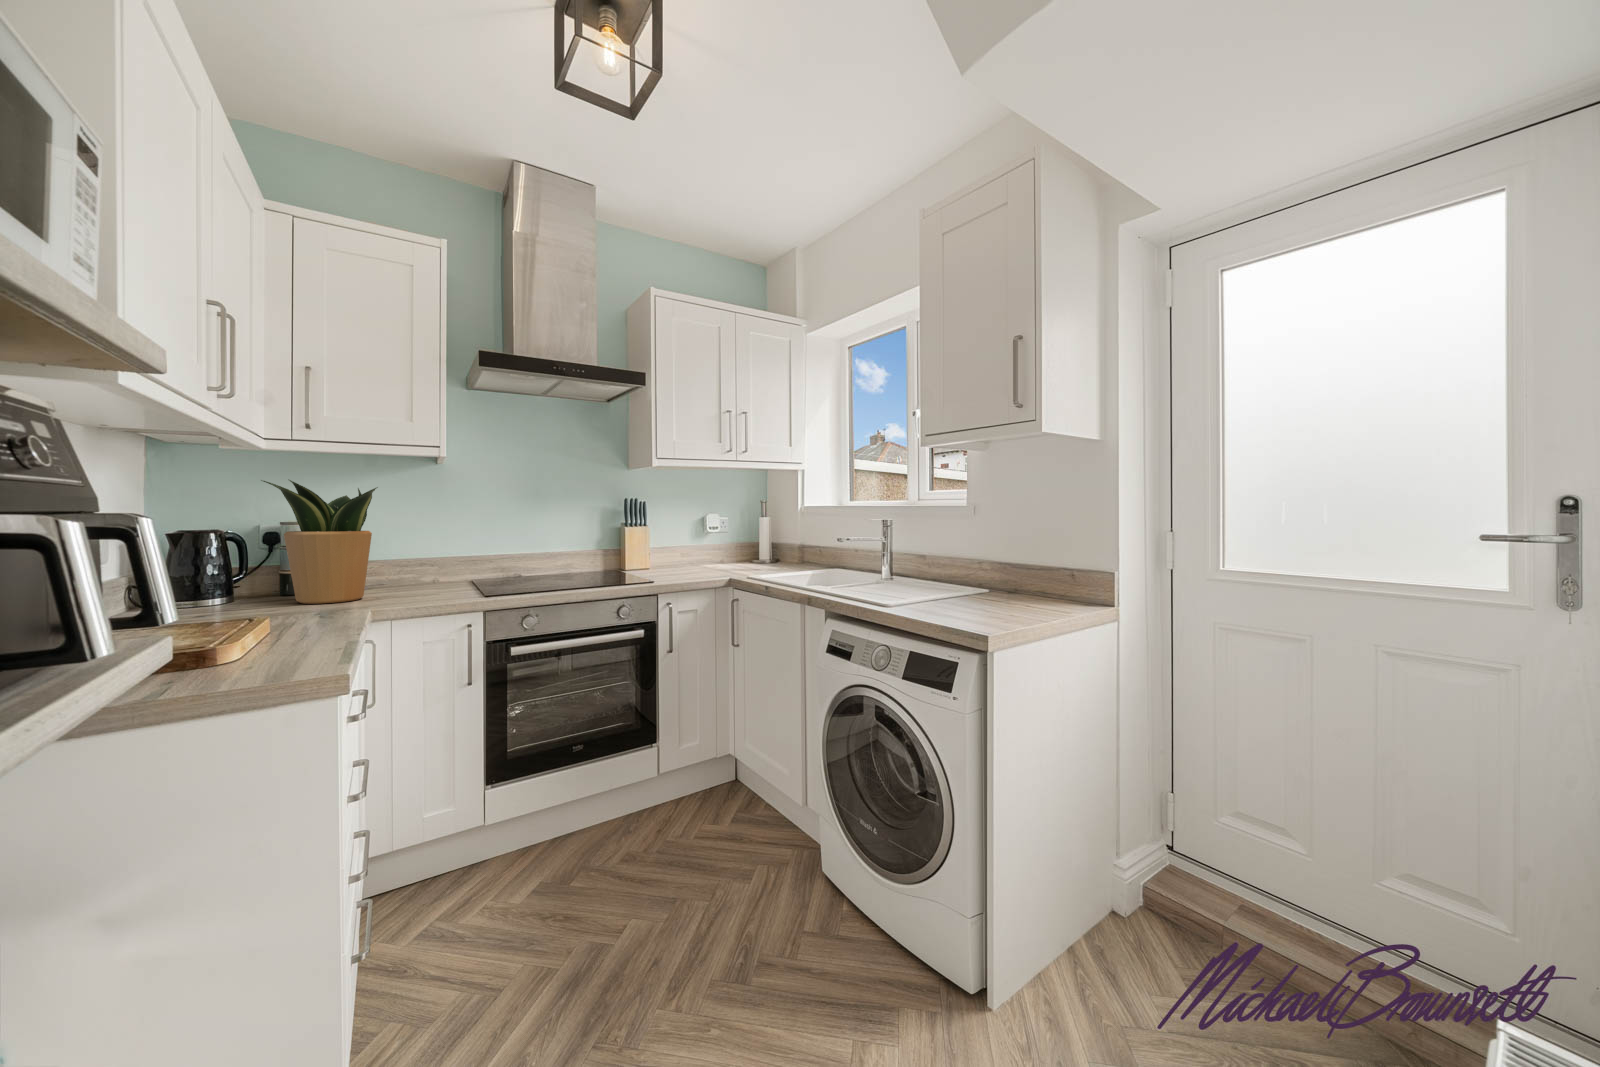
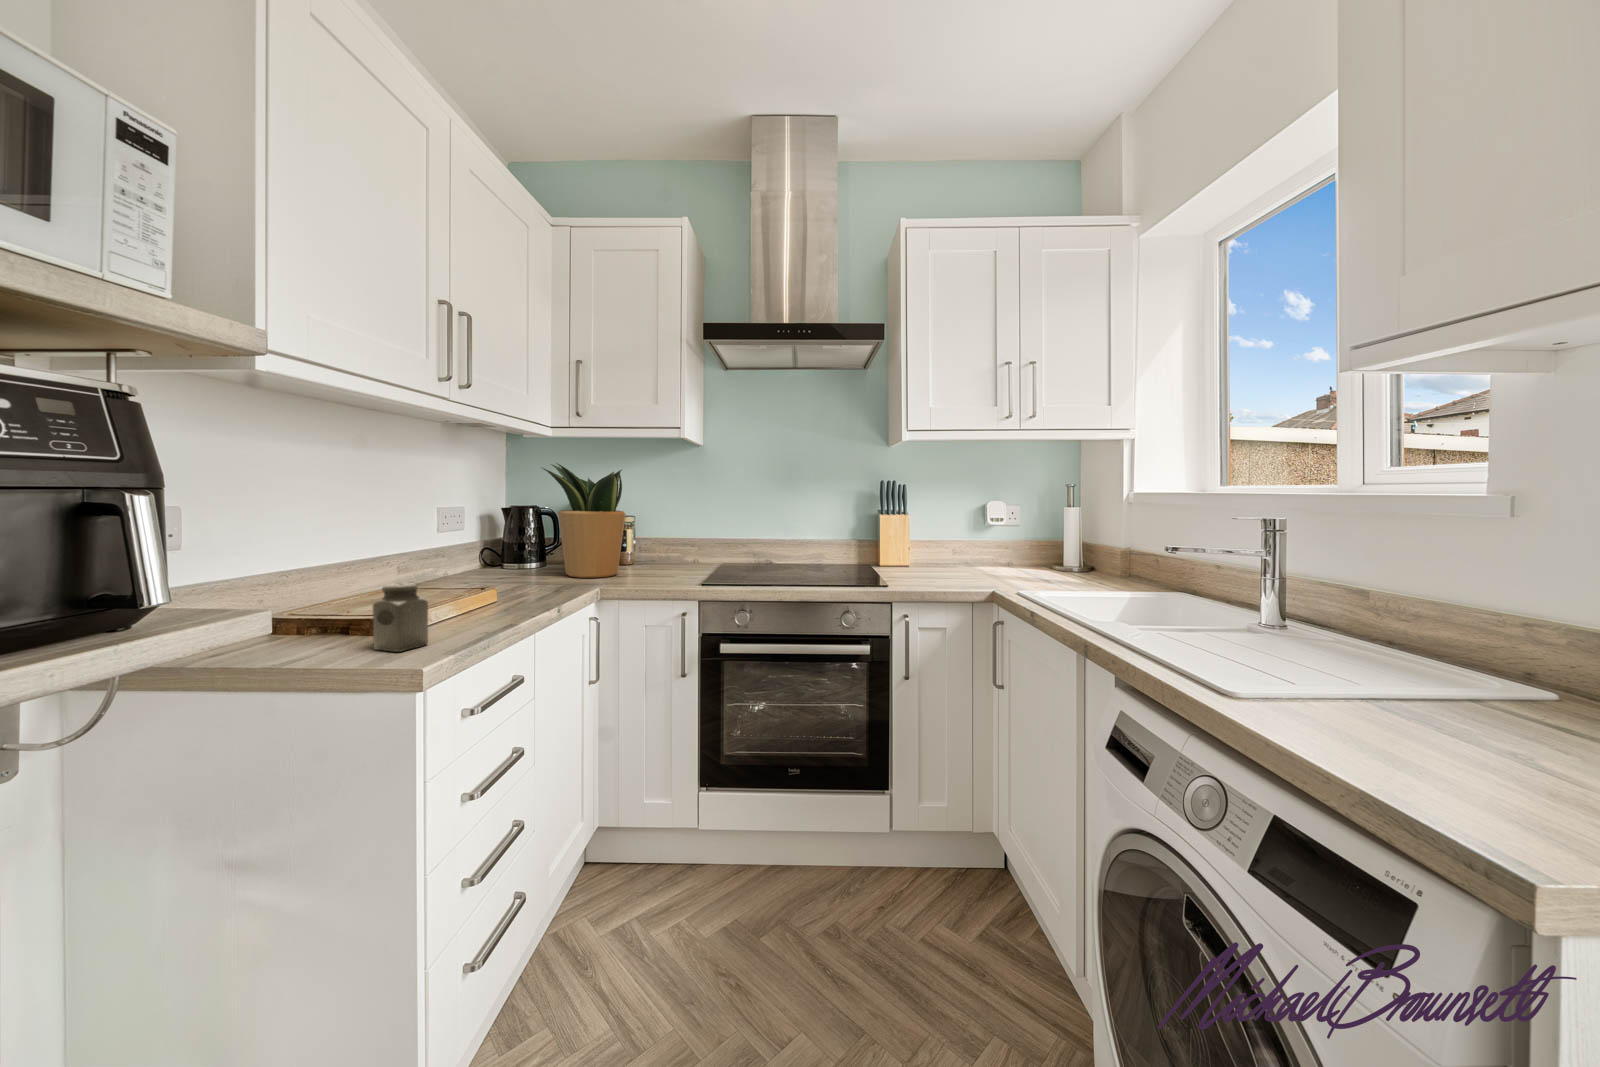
salt shaker: none [252,599,307,666] -> present [373,583,428,652]

